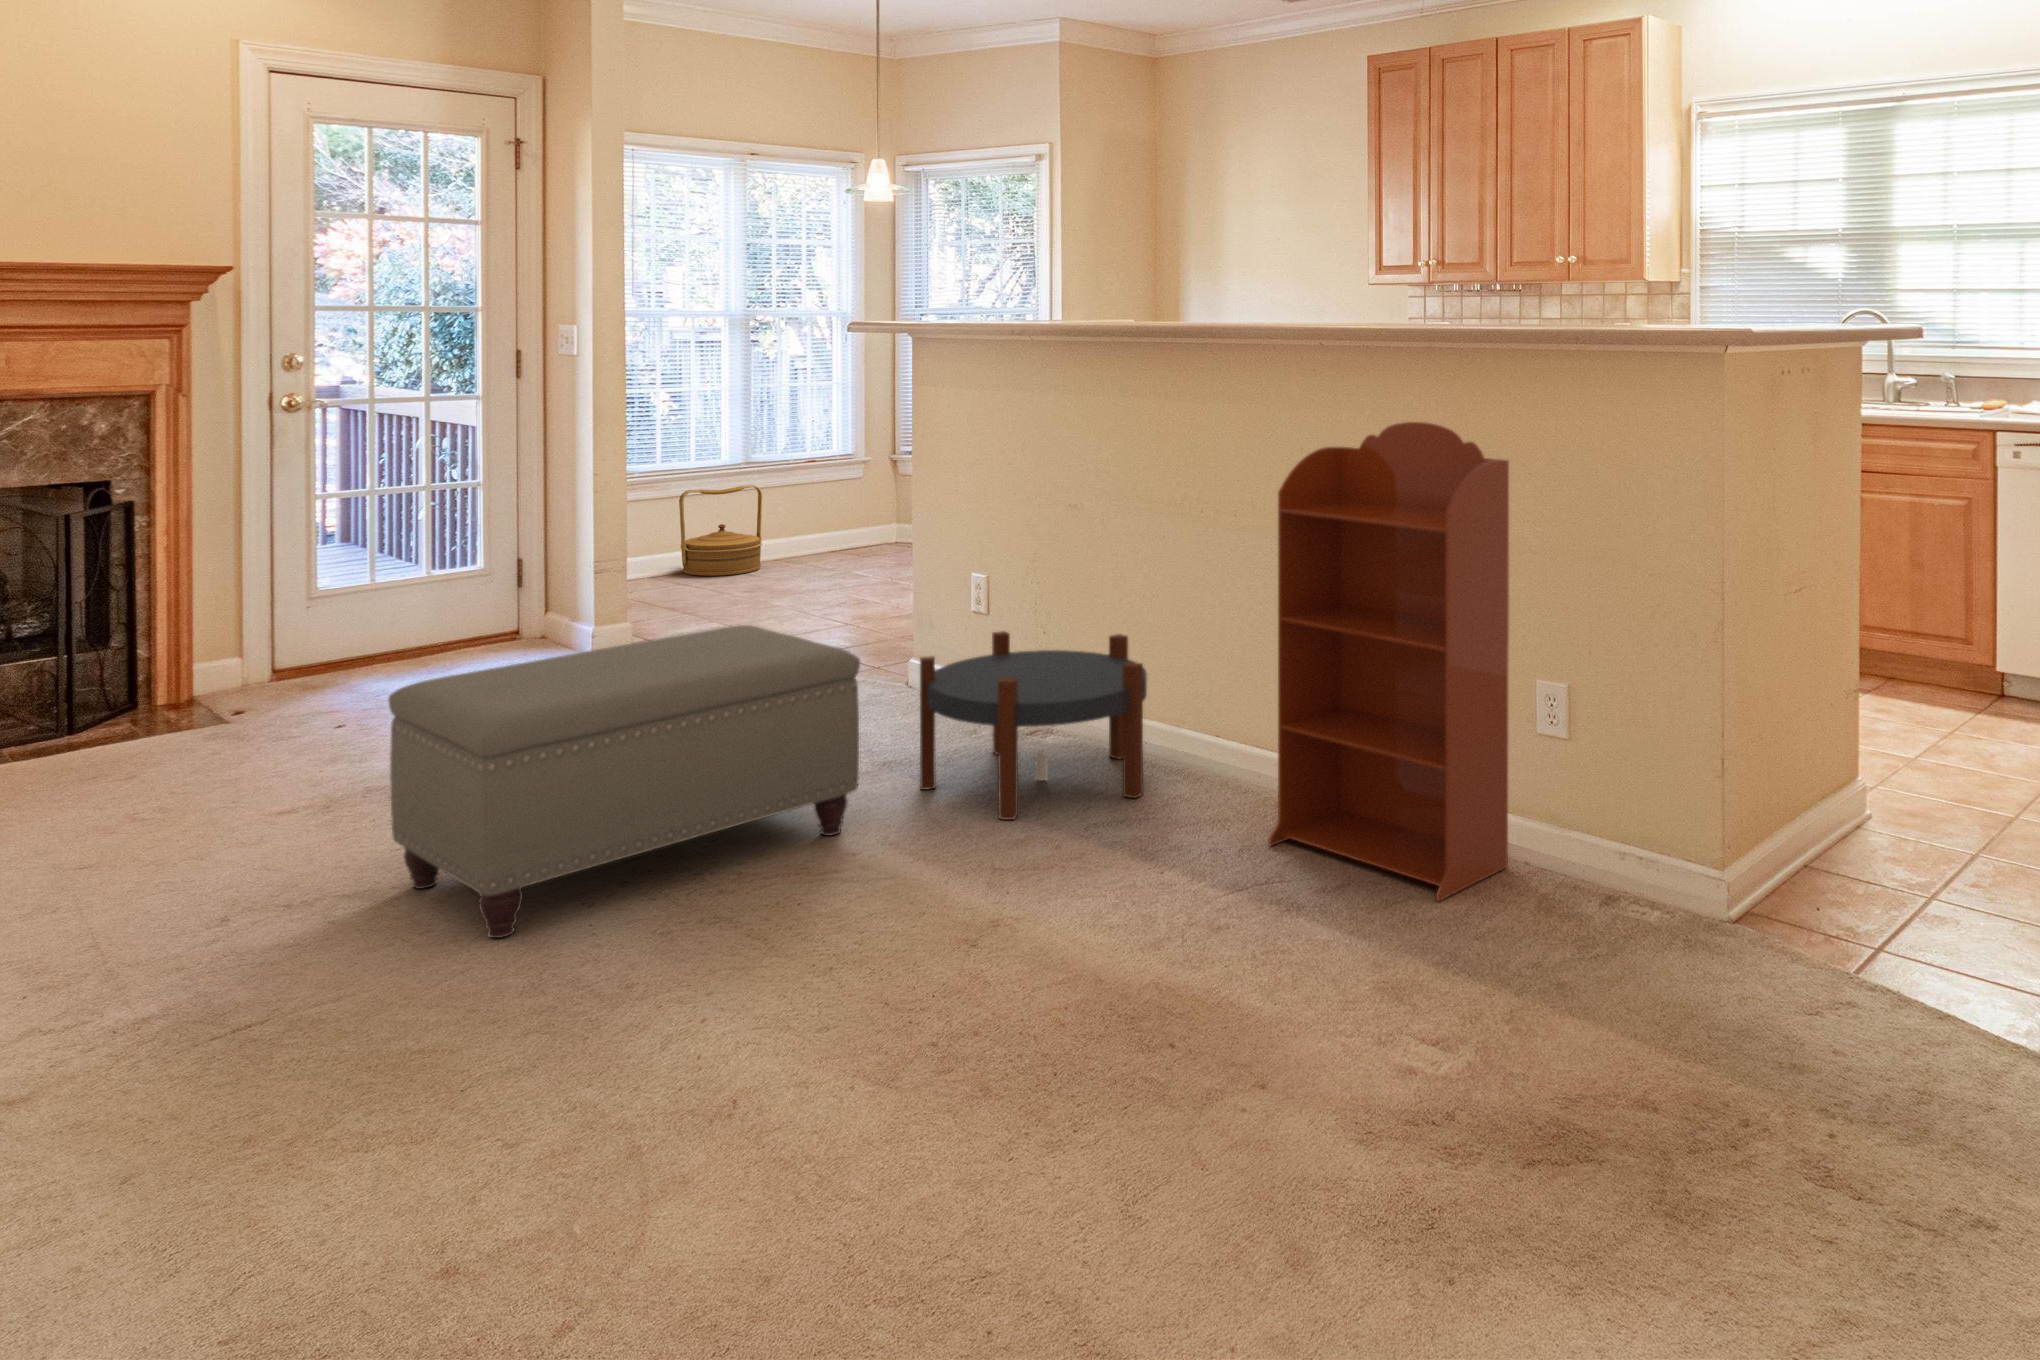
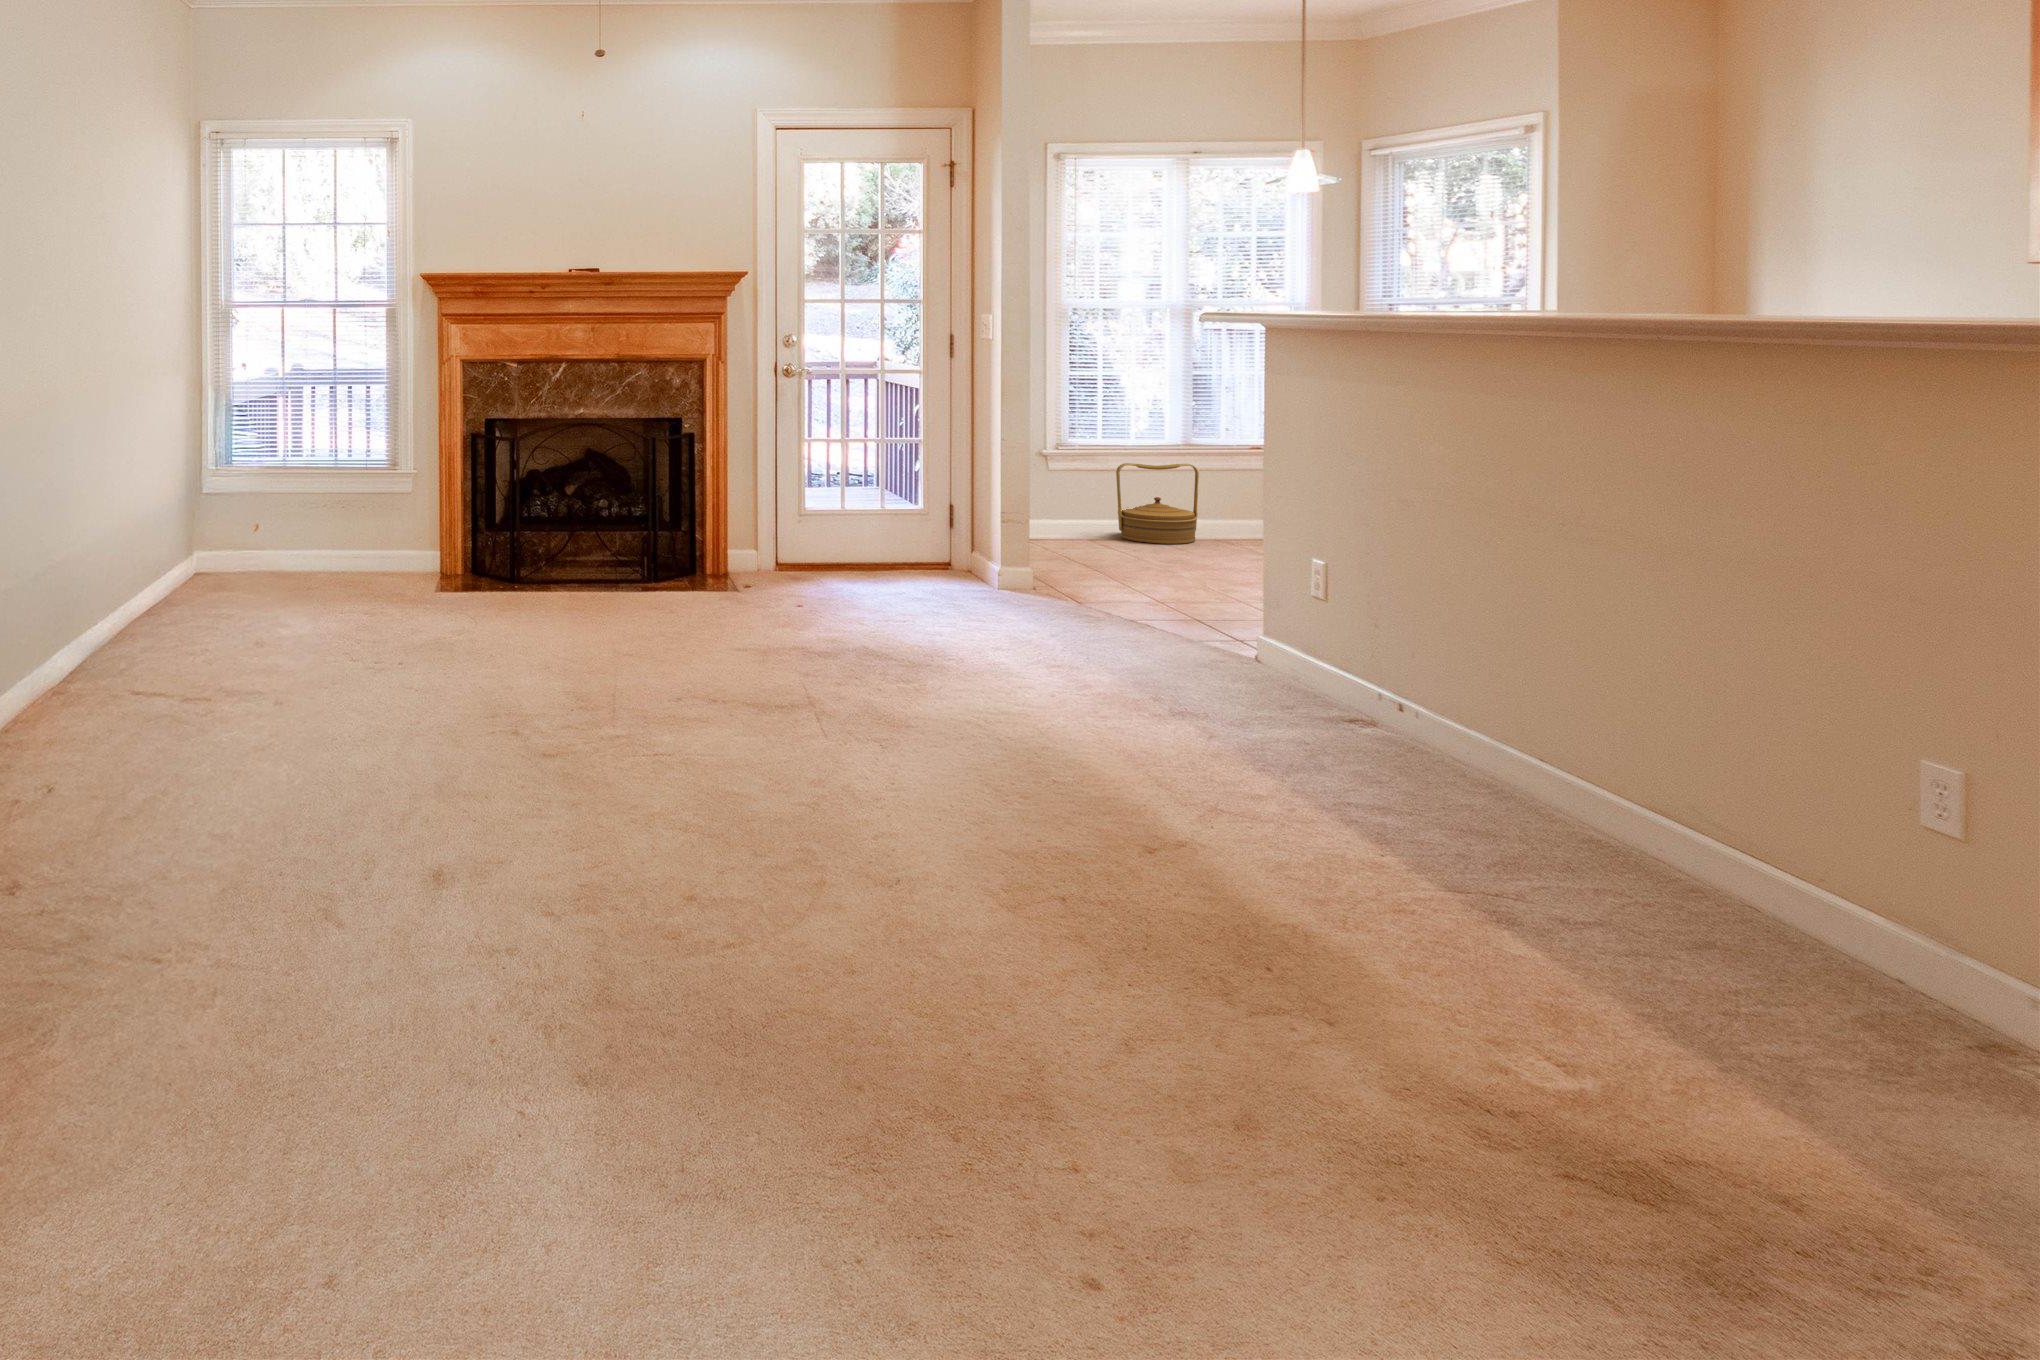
bookcase: present [1268,422,1509,901] -> none [1556,413,1930,1015]
ottoman: present [389,625,860,938] -> none [756,562,1112,756]
side table: present [920,631,1147,820] -> none [1194,610,1459,805]

